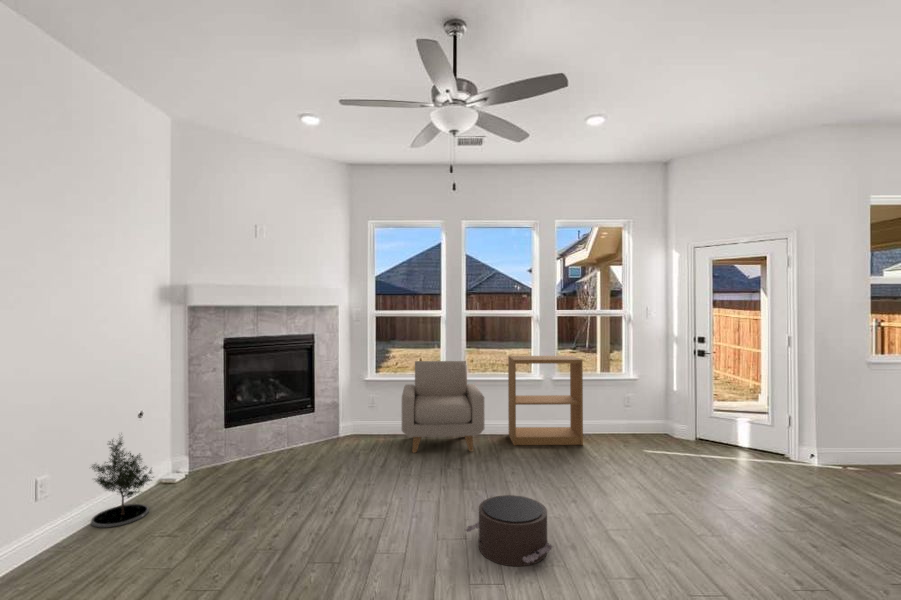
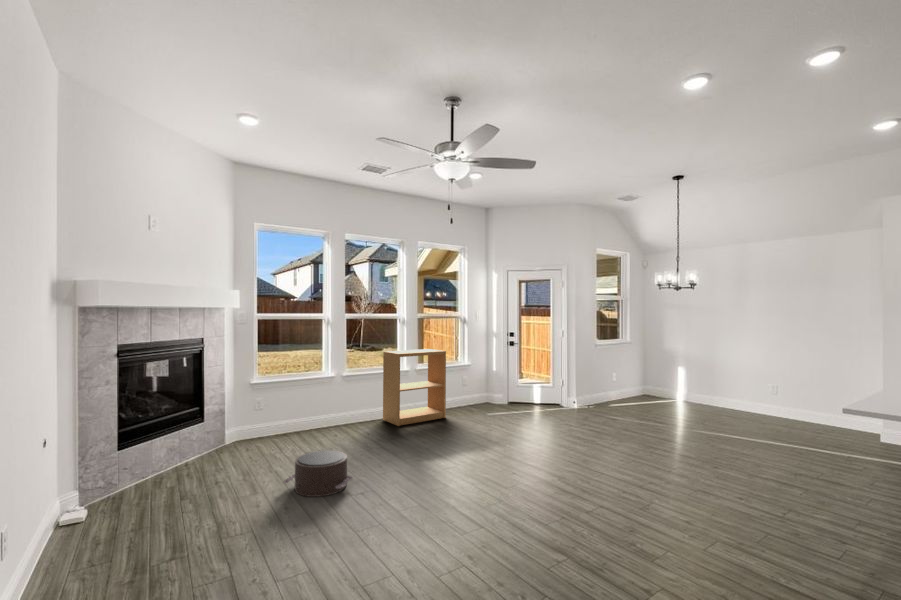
armchair: present [402,361,484,453] -> none [293,358,385,445]
potted tree: present [91,439,153,528] -> none [36,459,129,582]
pouf: present [465,495,553,566] -> present [284,450,353,497]

